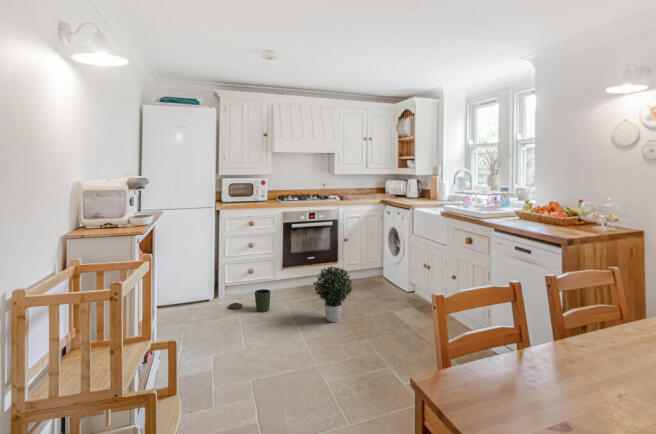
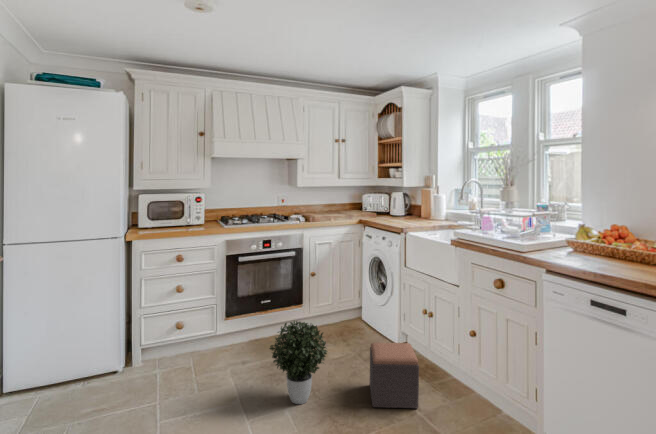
footstool: none [383,284,417,328] -> present [370,342,419,408]
trash can: present [229,289,271,312] -> none [143,355,207,391]

